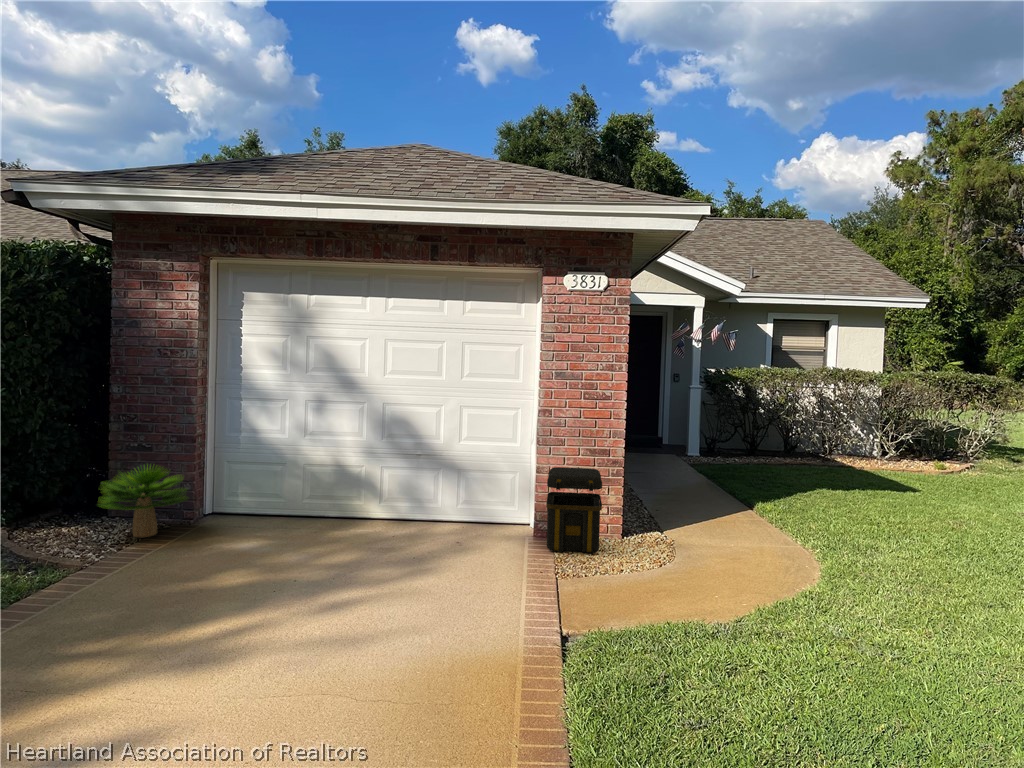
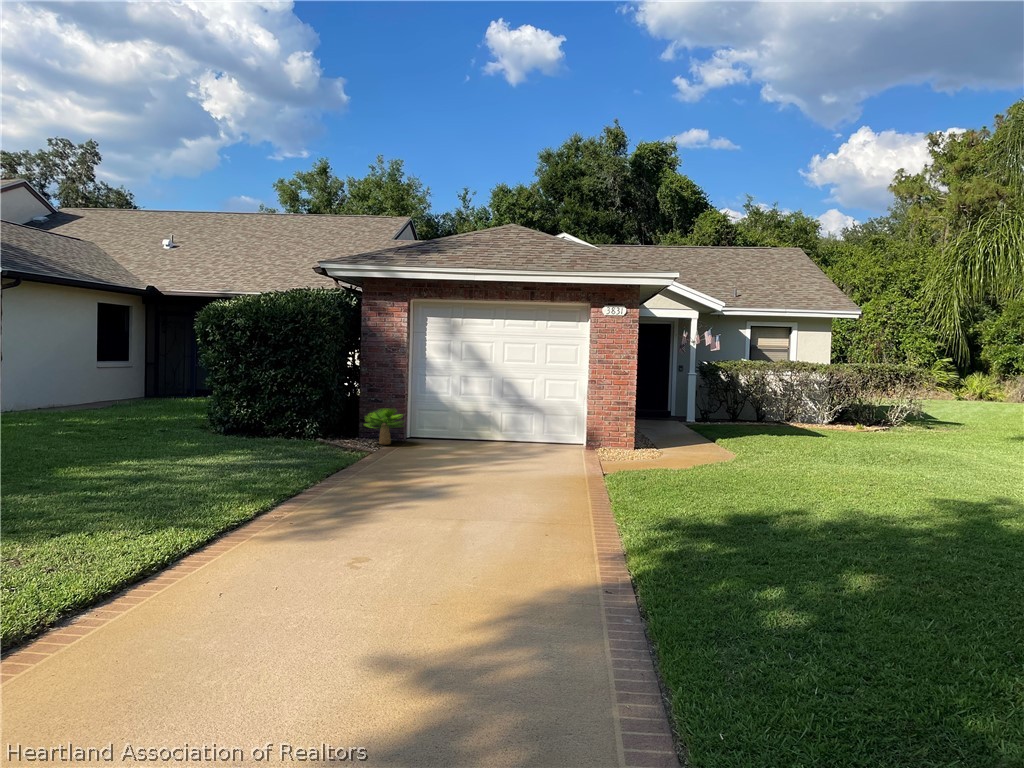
toolbox: present [546,467,602,553] -> none [594,410,623,453]

